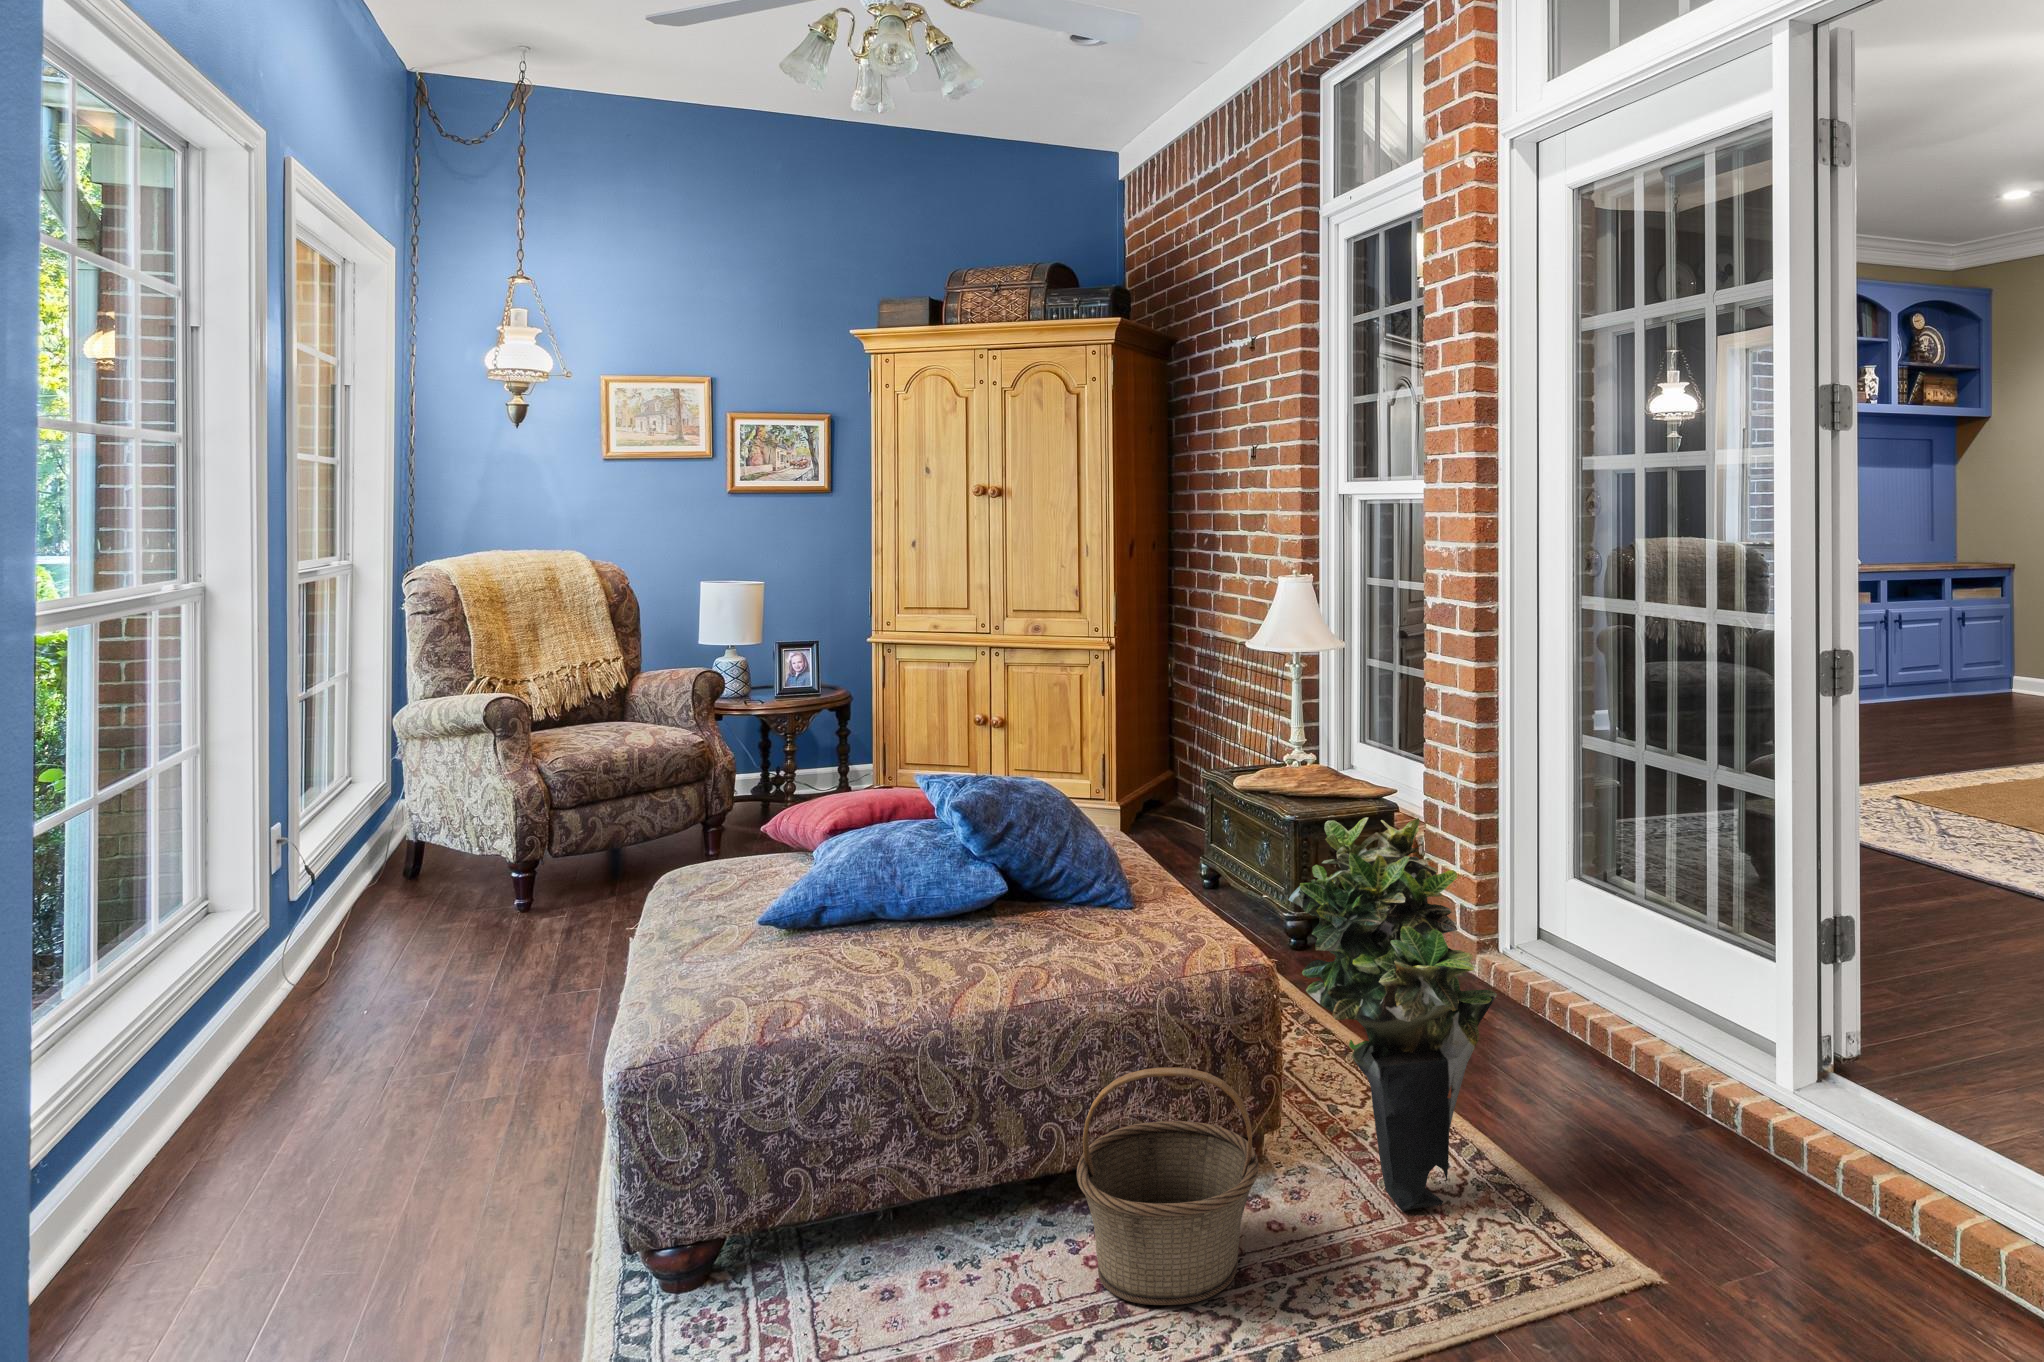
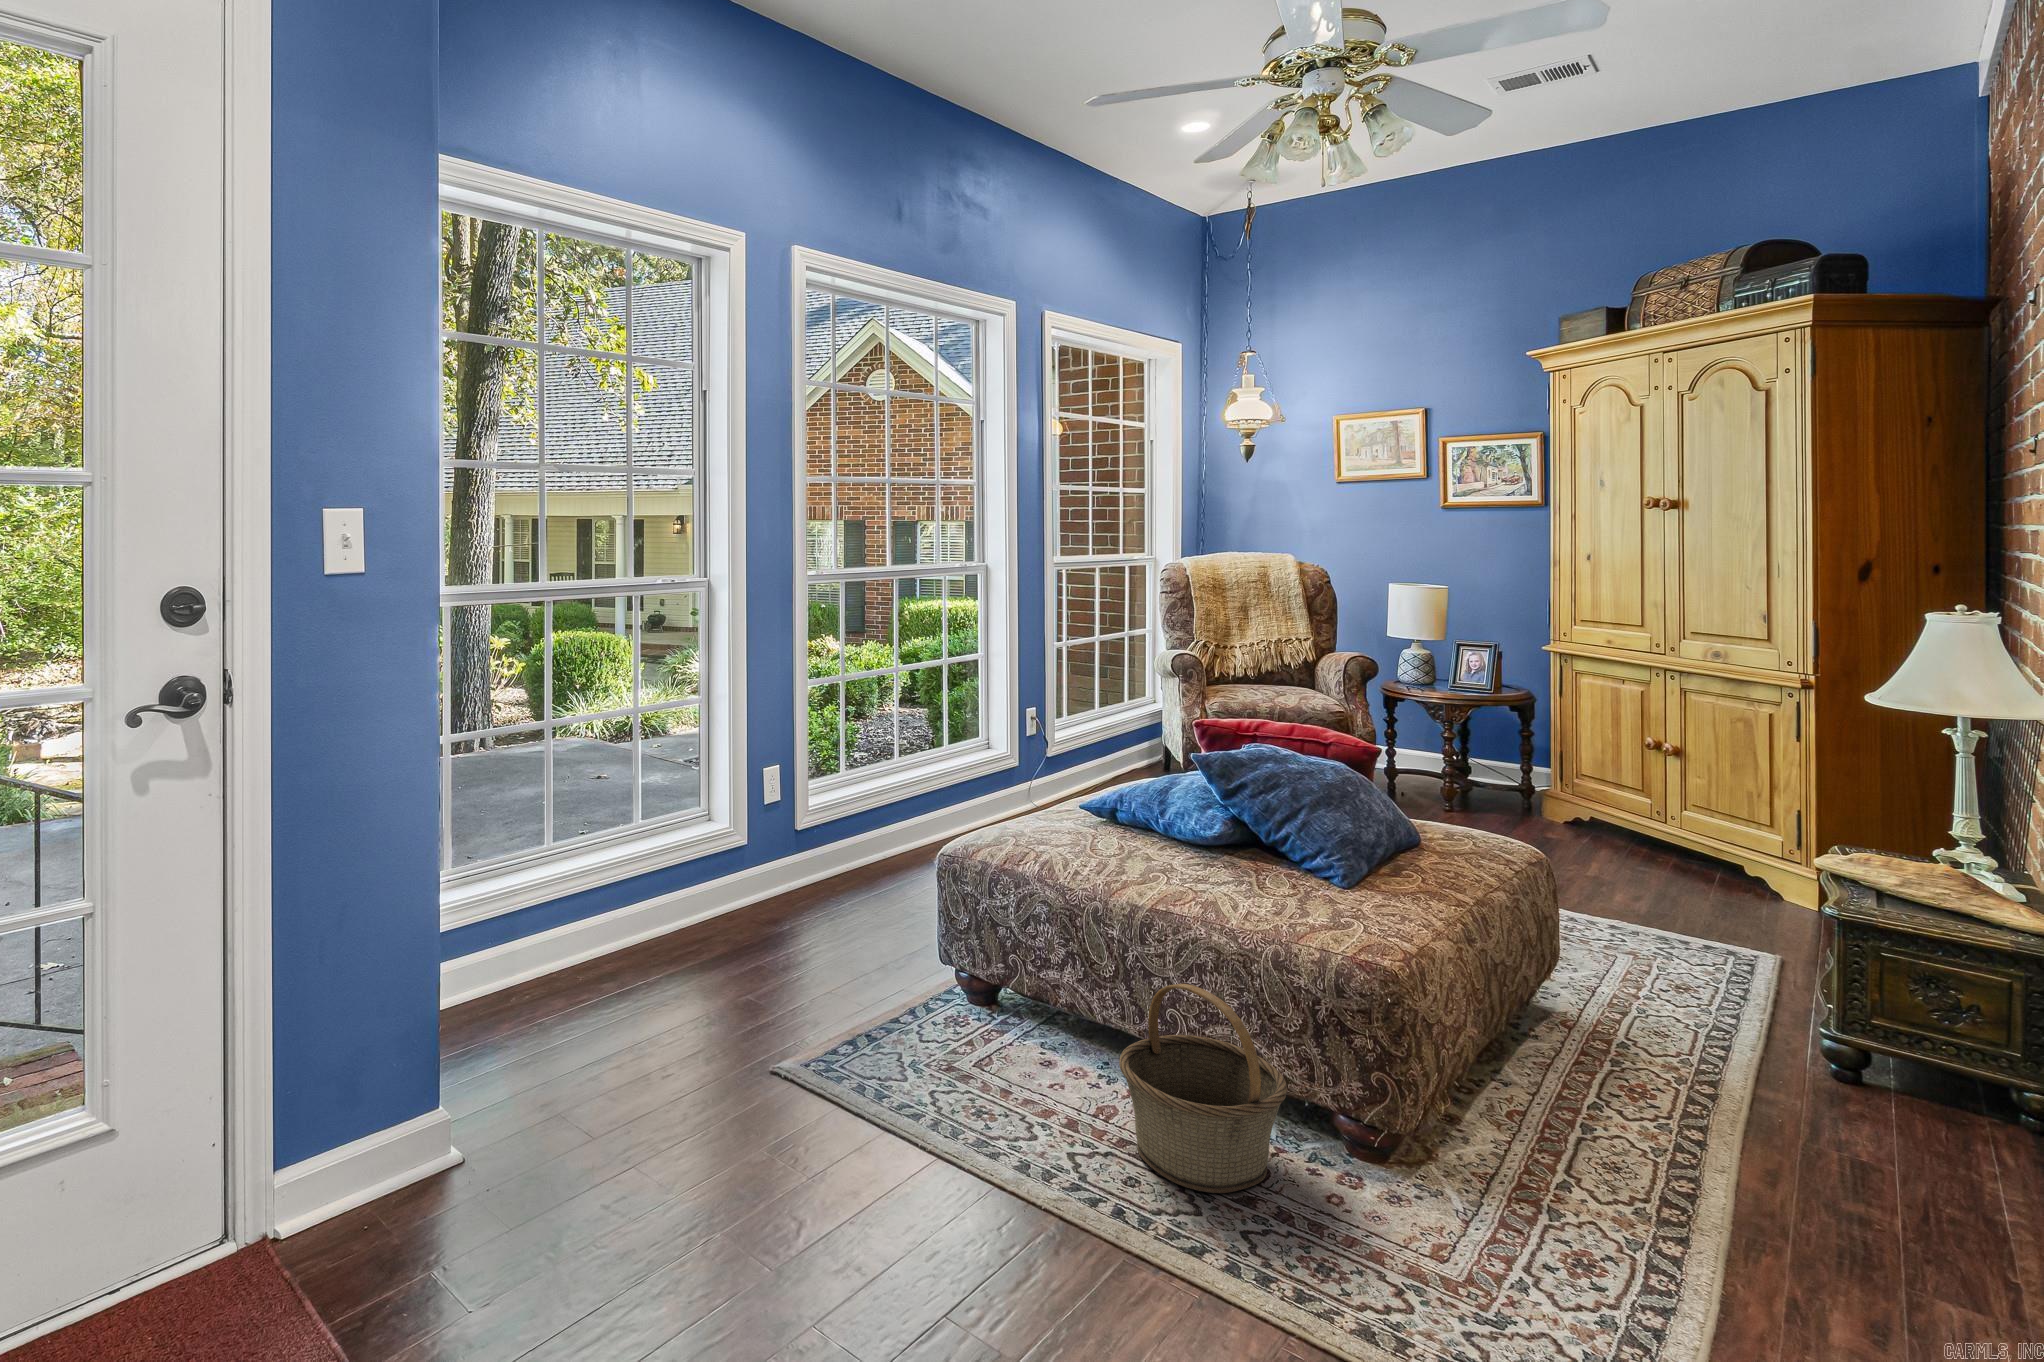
potted plant: present [1289,817,1497,1211] -> none [1385,849,1633,1281]

